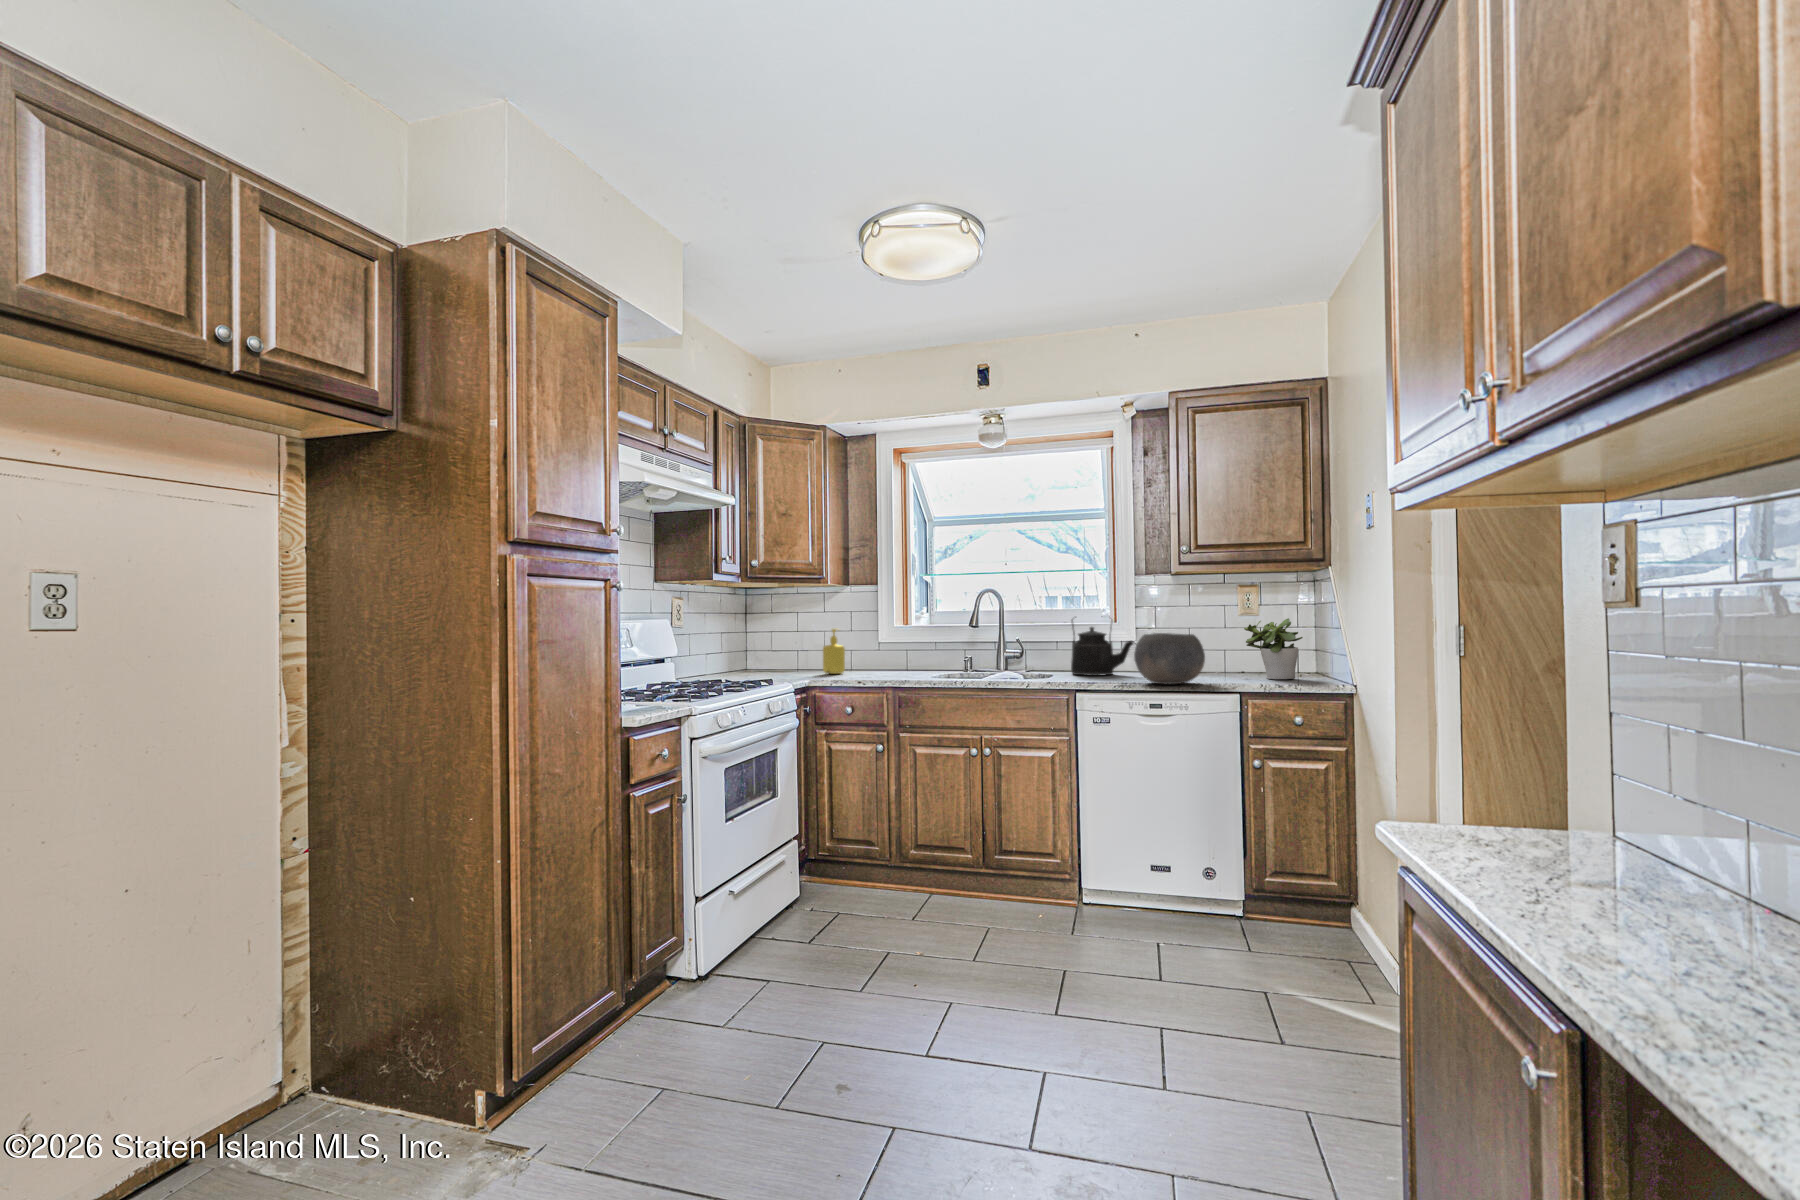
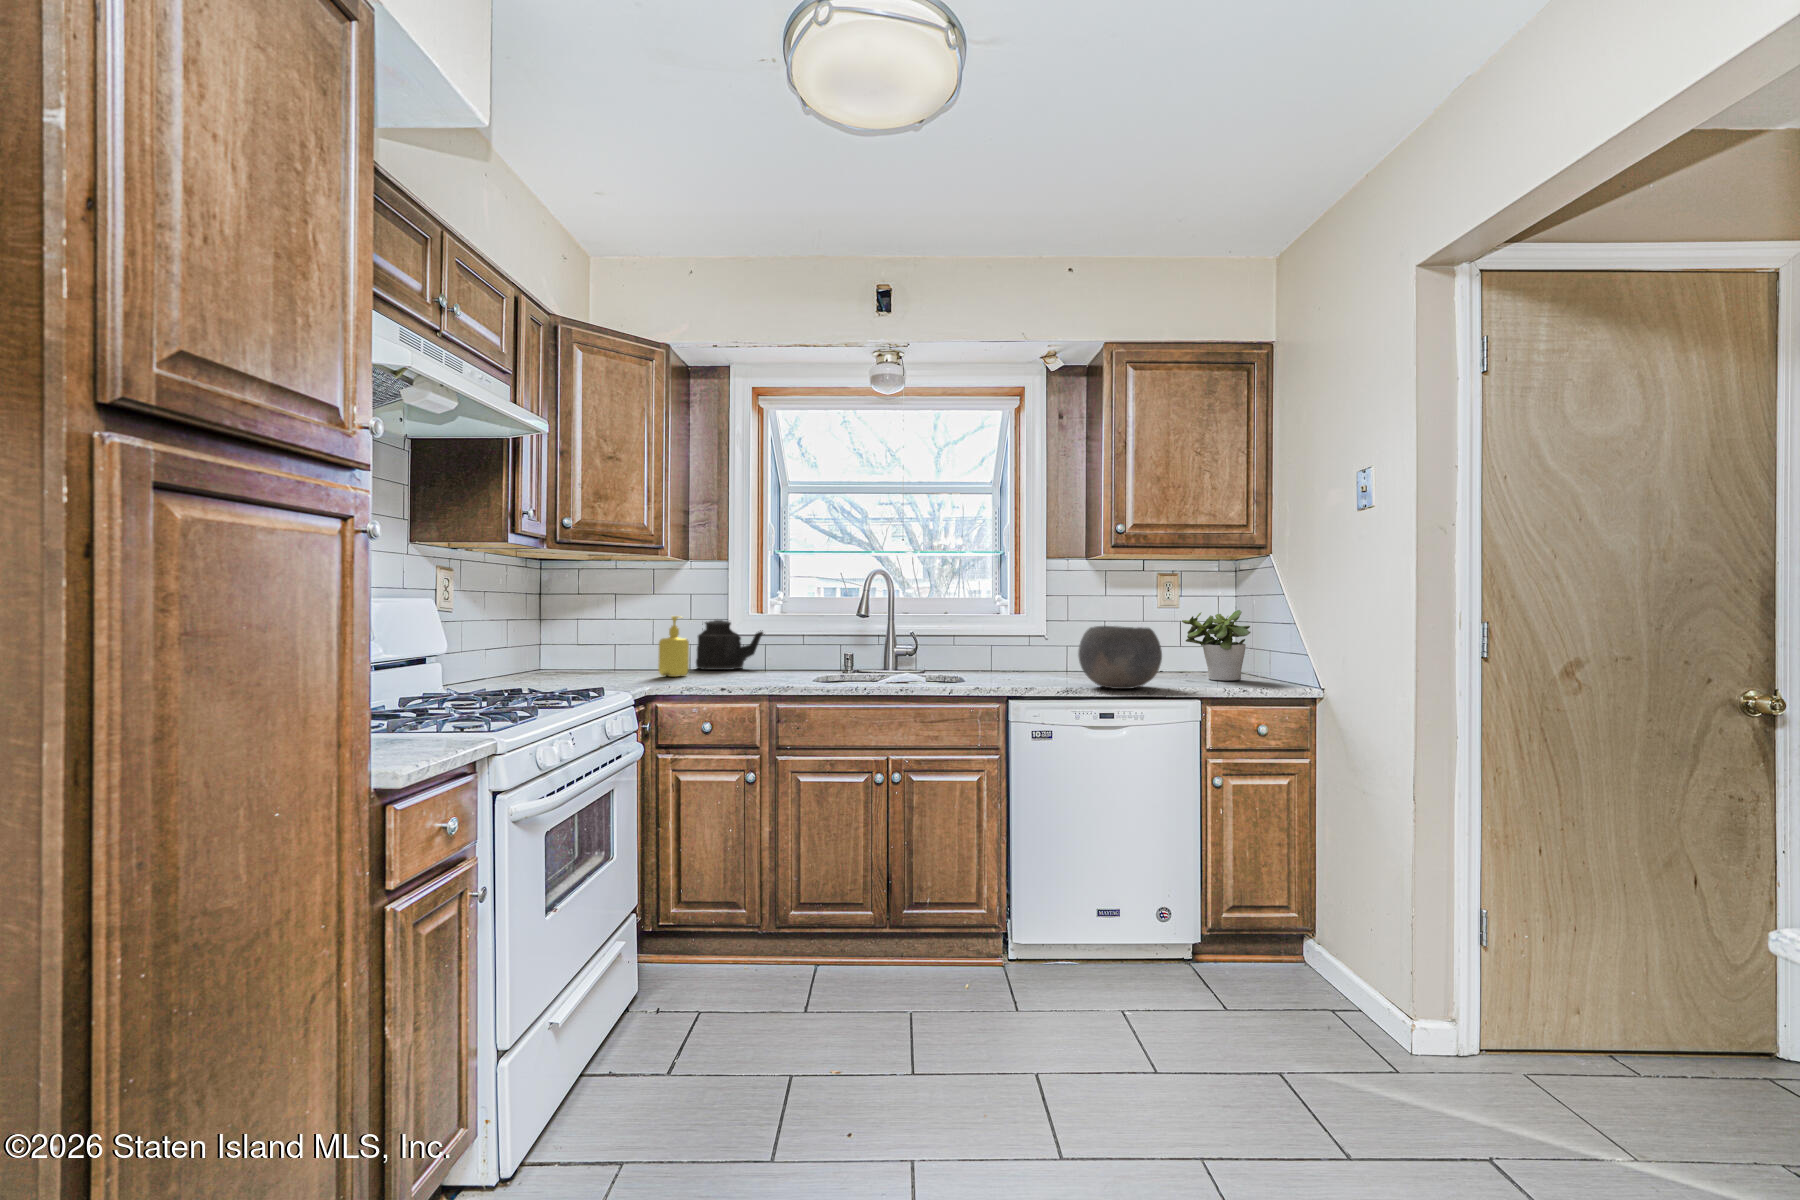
kettle: present [1071,619,1133,676] -> present [696,620,765,670]

